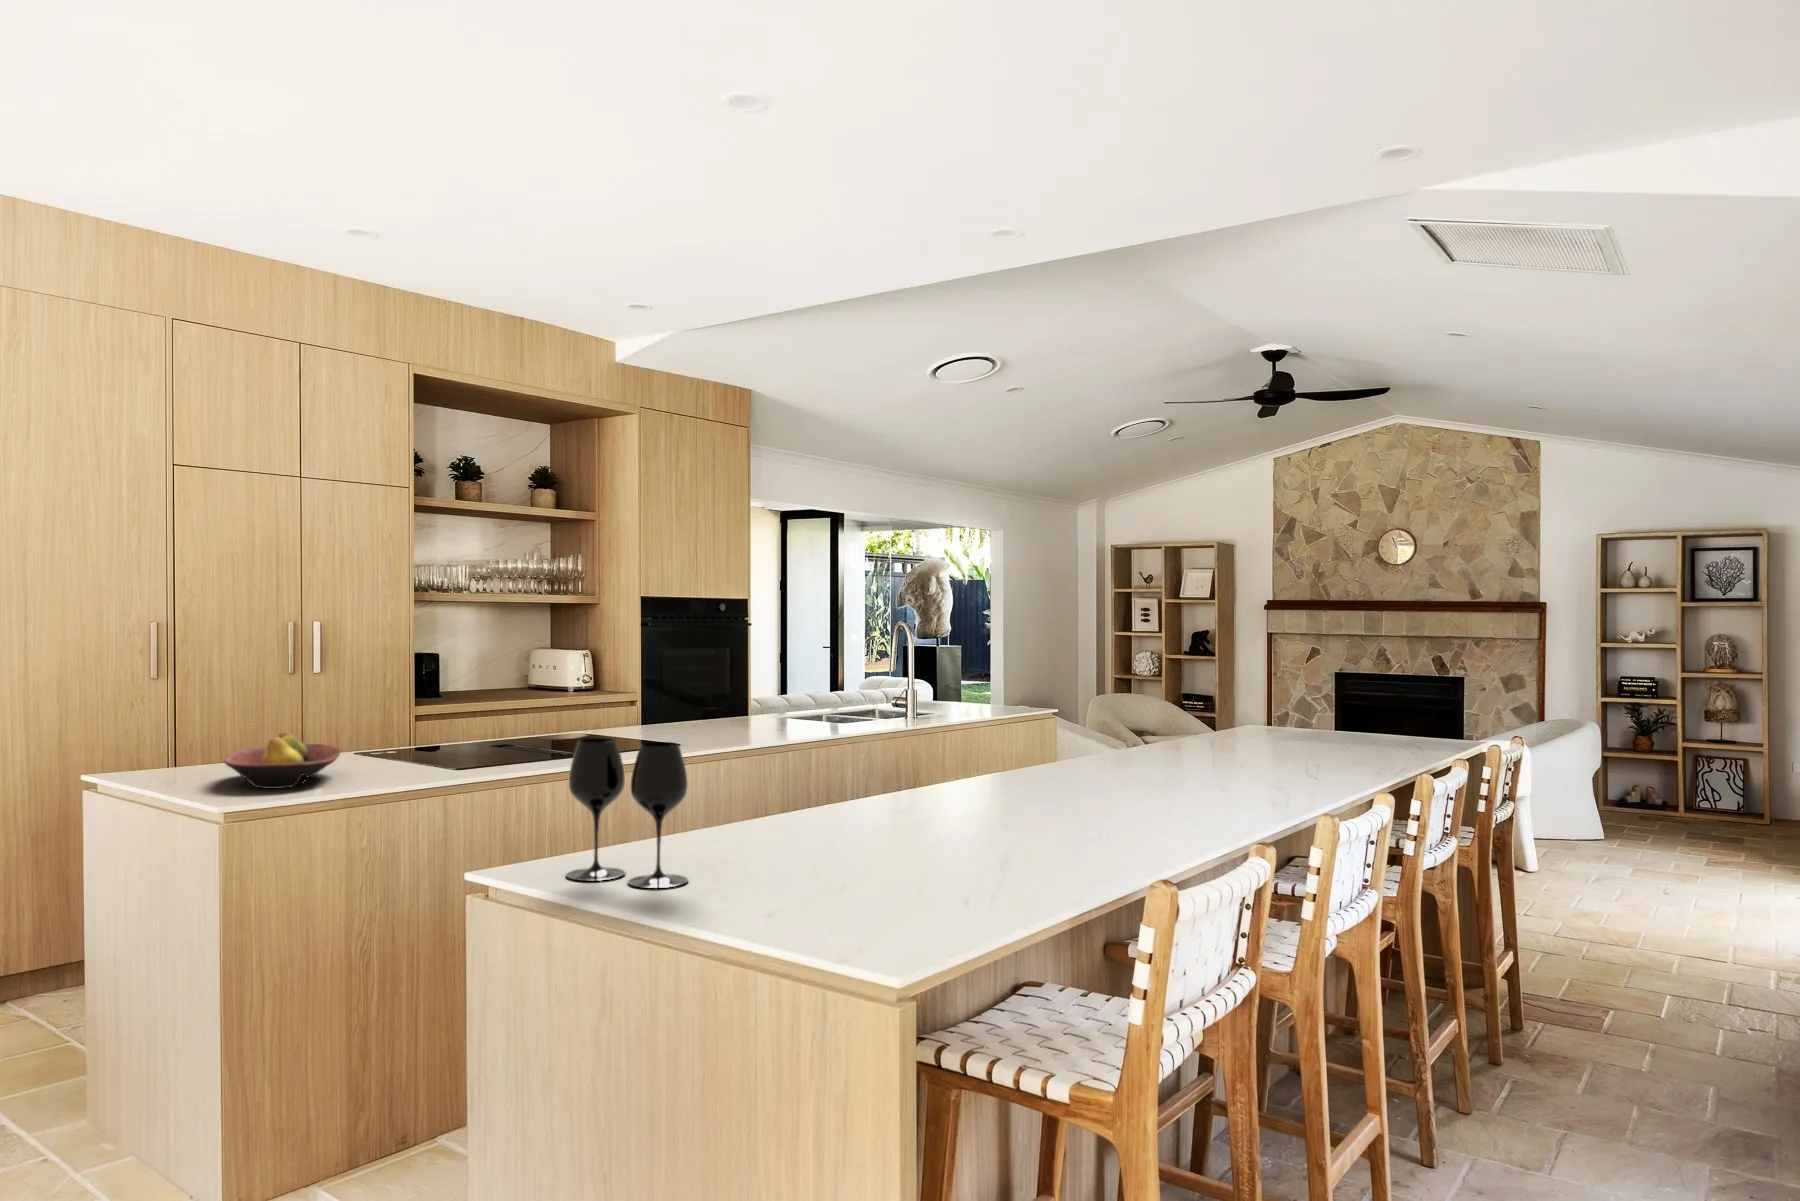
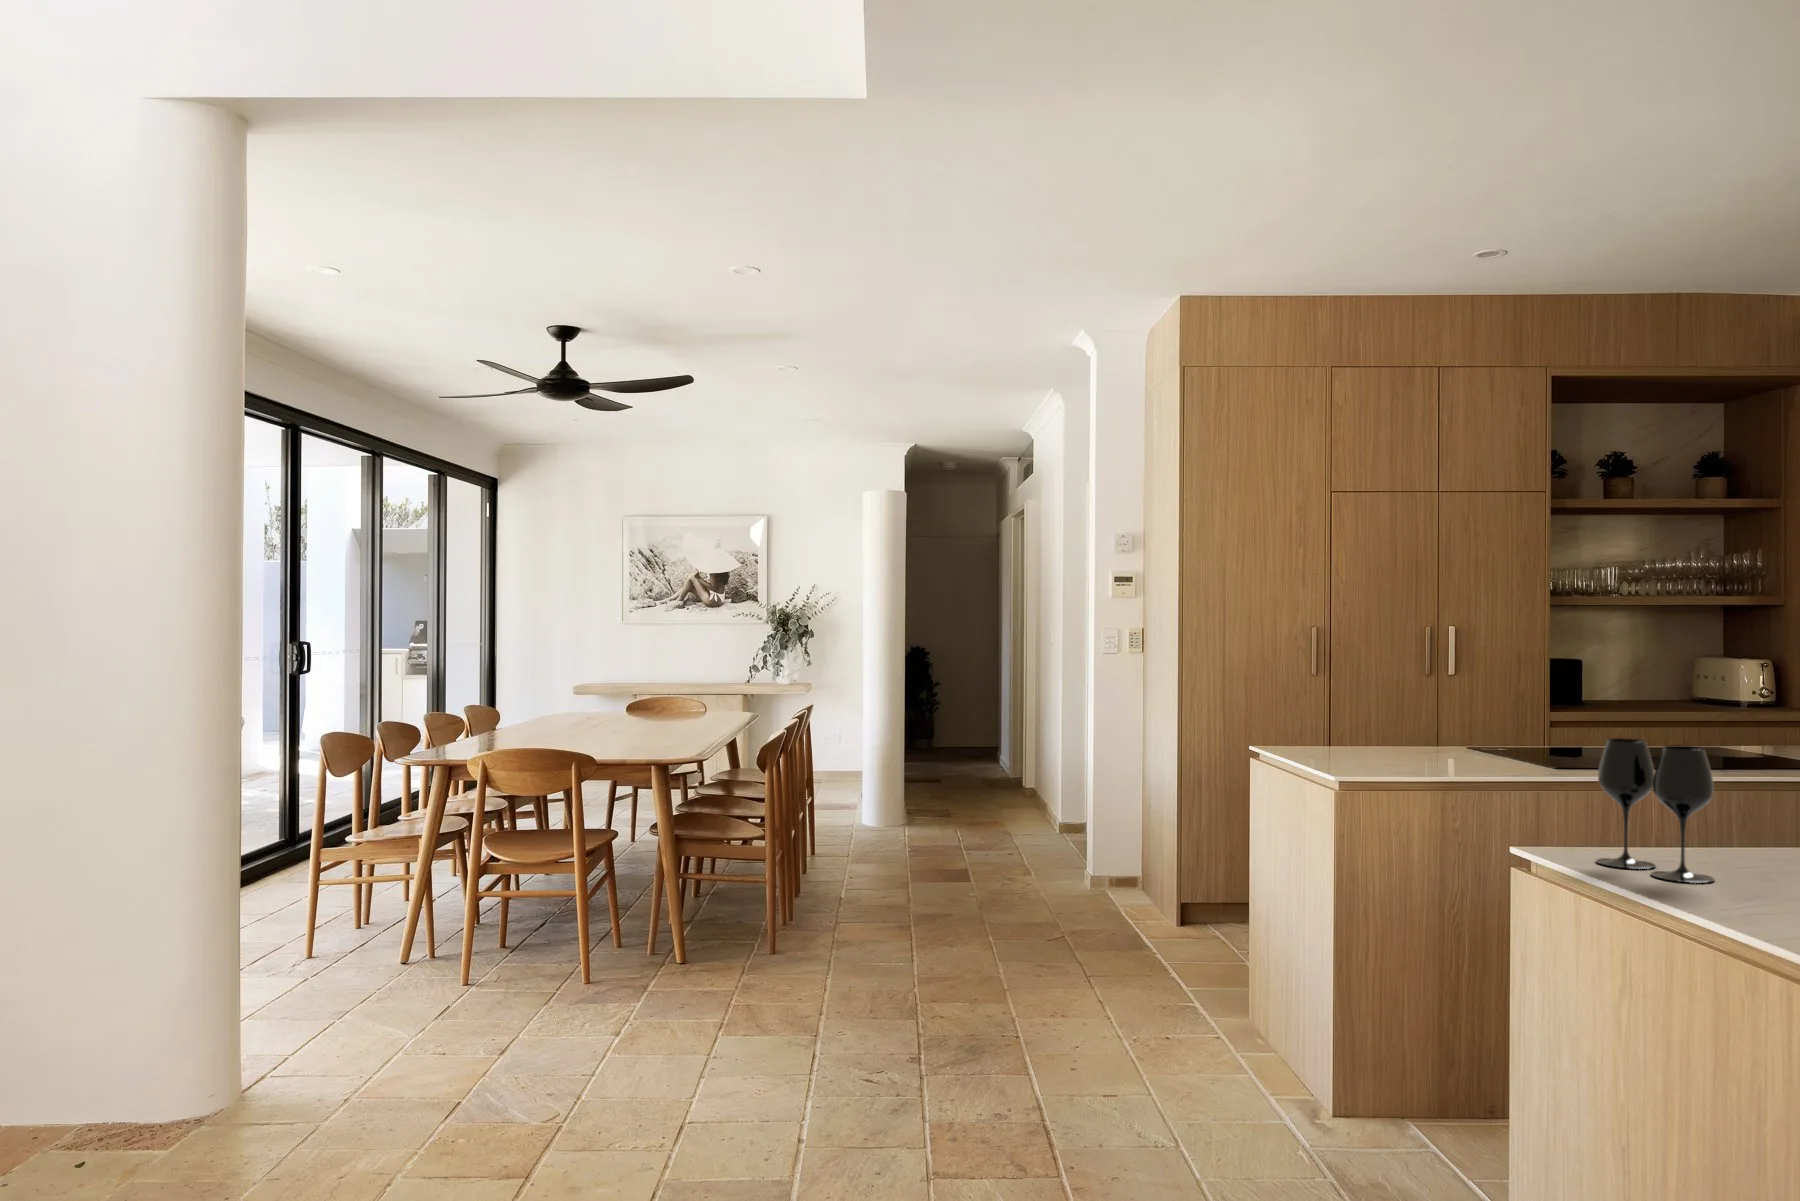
fruit bowl: present [225,732,340,789] -> none [1347,722,1445,770]

